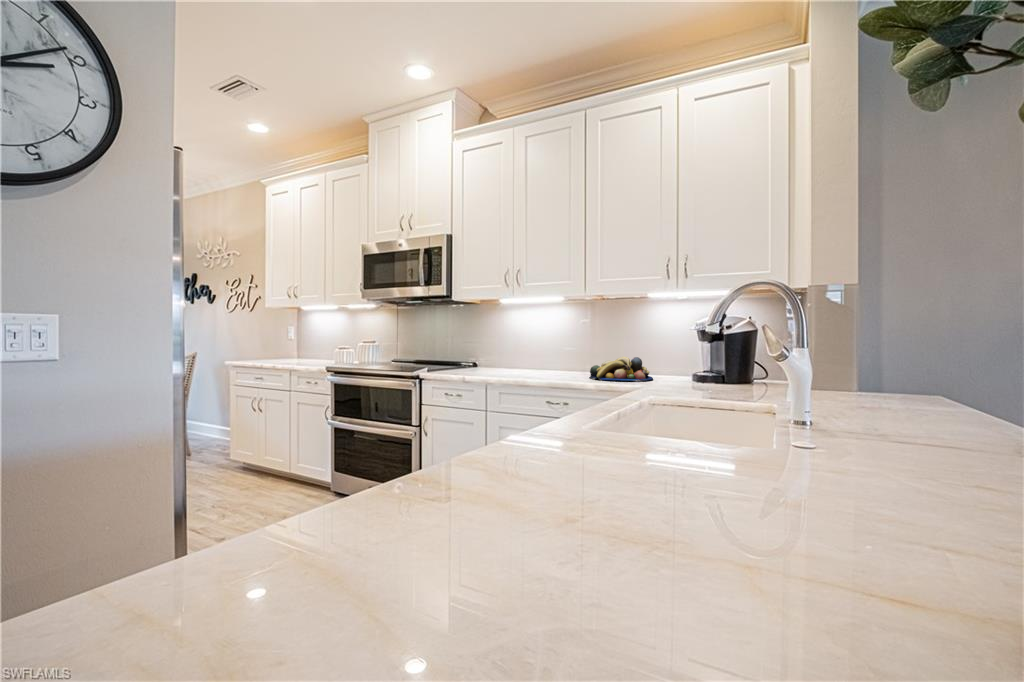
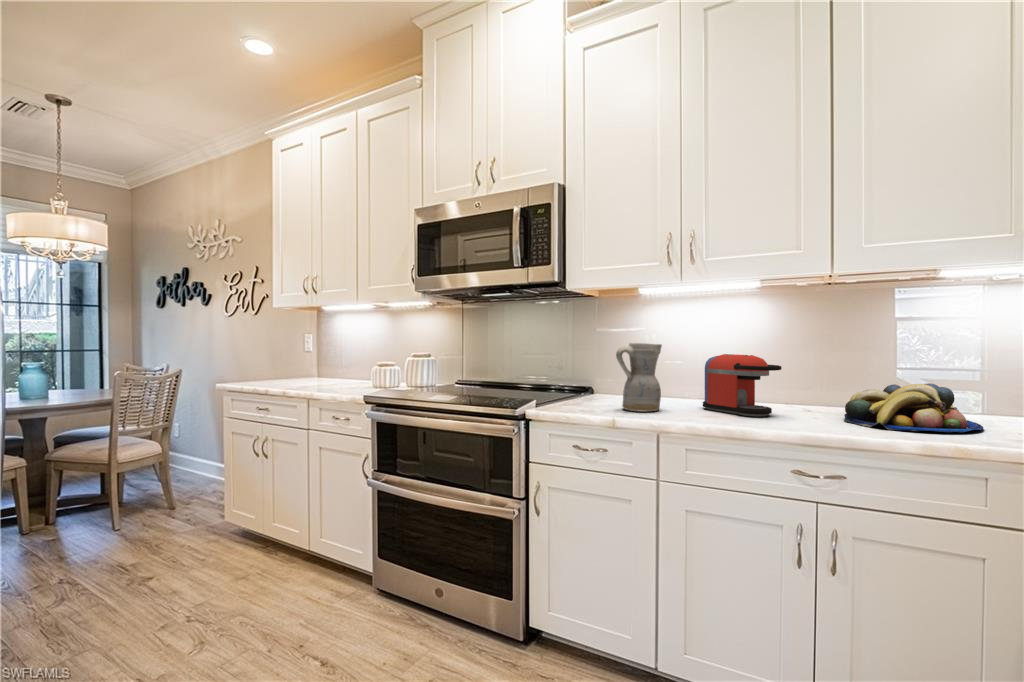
ceramic pitcher: none [473,333,500,374] -> present [616,343,662,412]
coffee maker: none [526,341,561,376] -> present [703,354,782,417]

